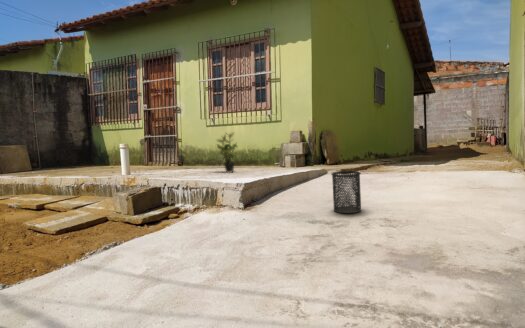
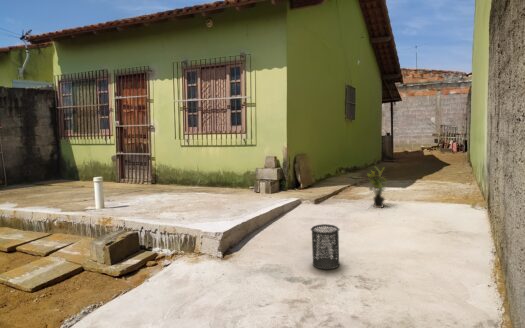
potted plant: present [217,133,237,173] -> present [368,169,386,208]

